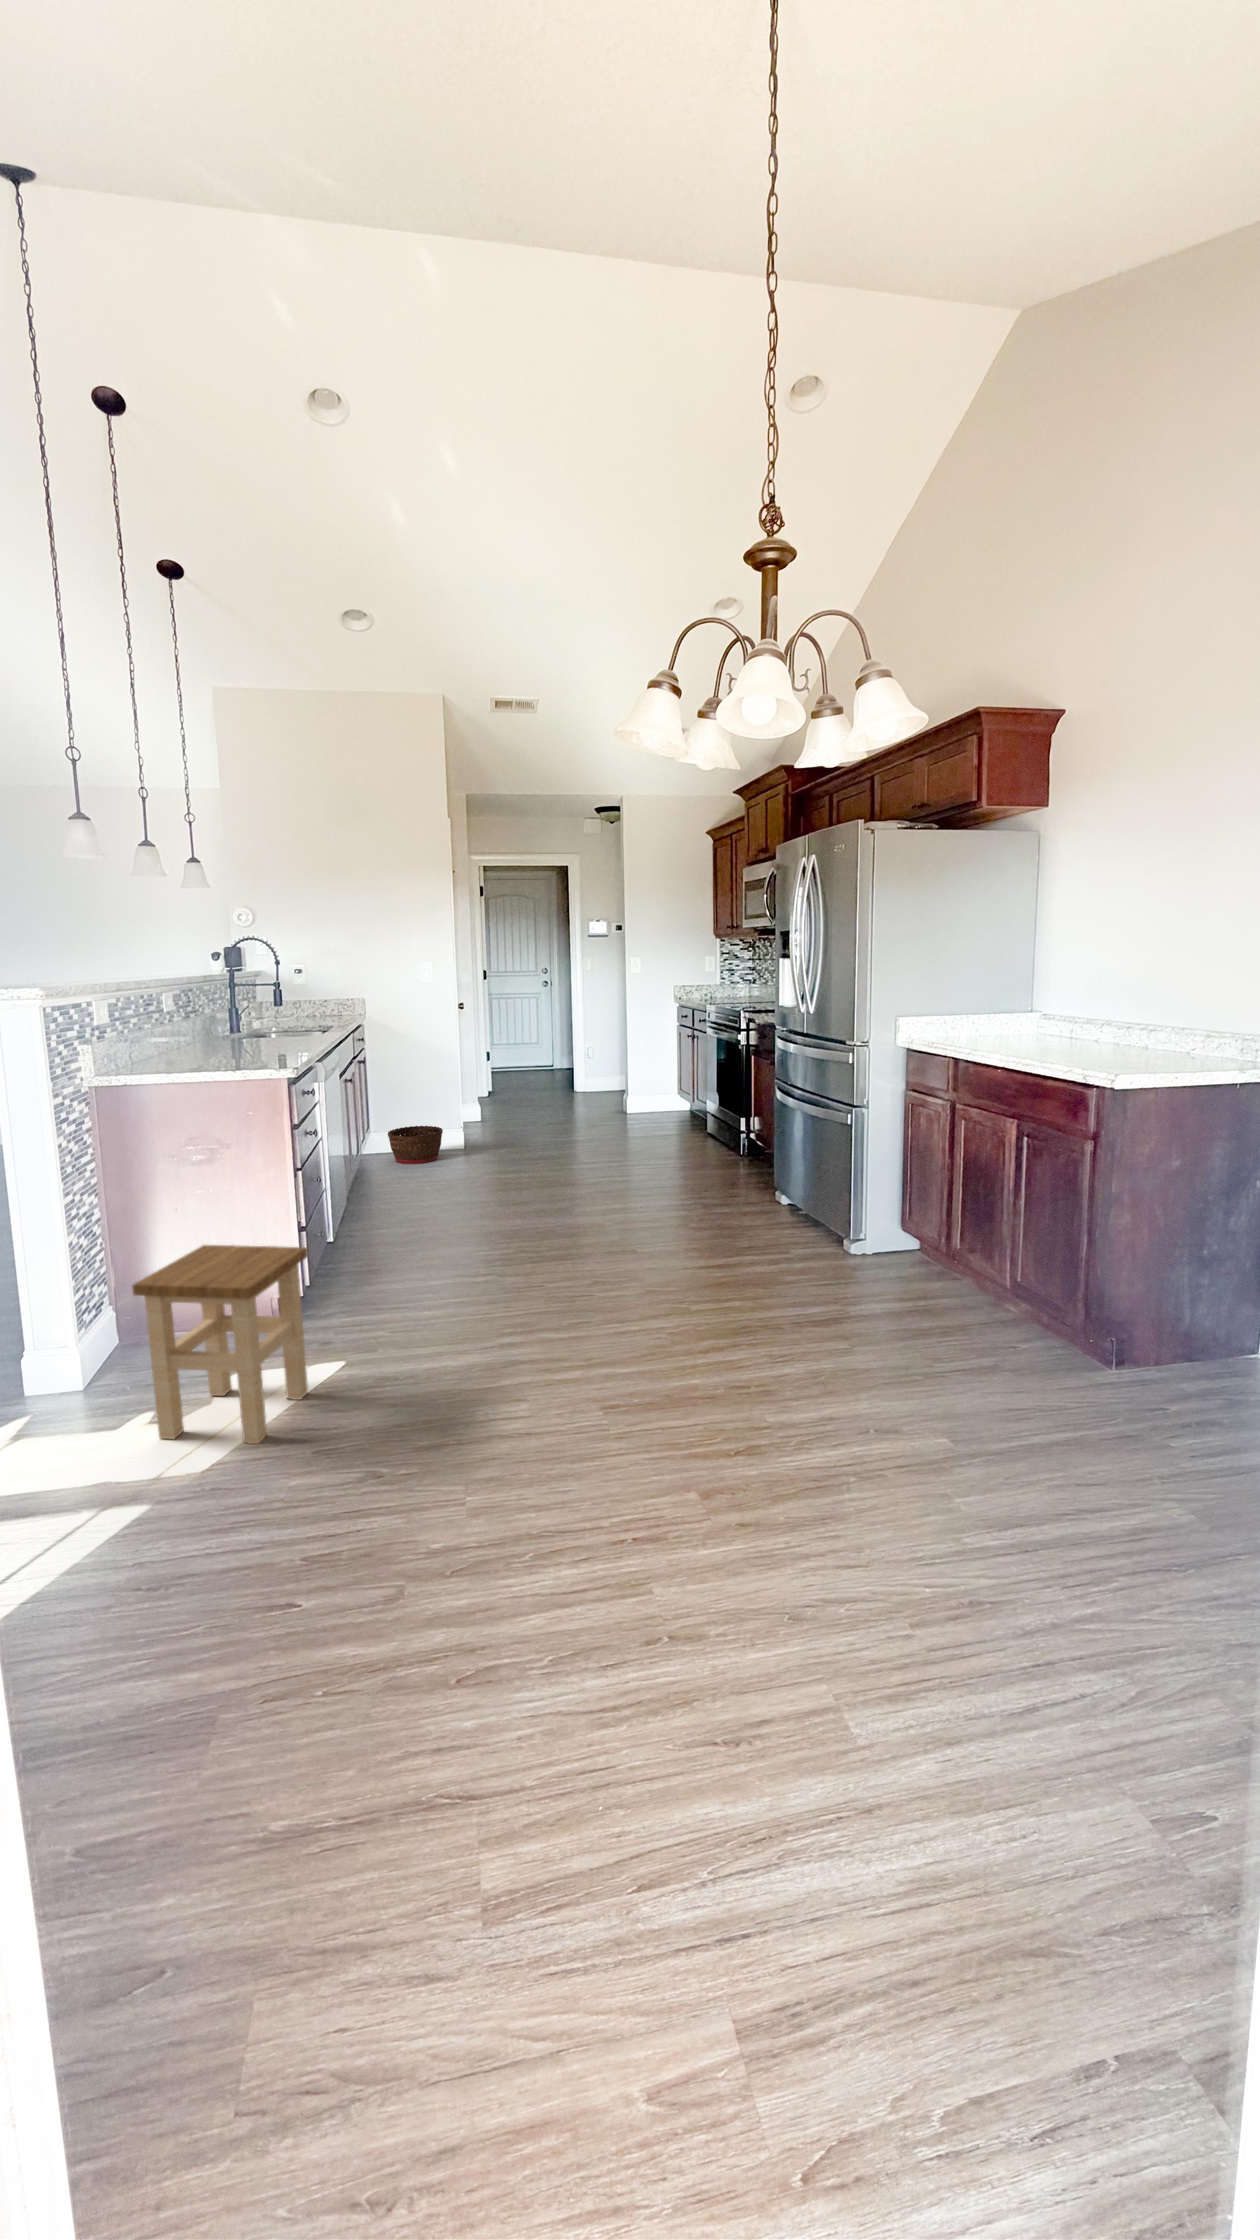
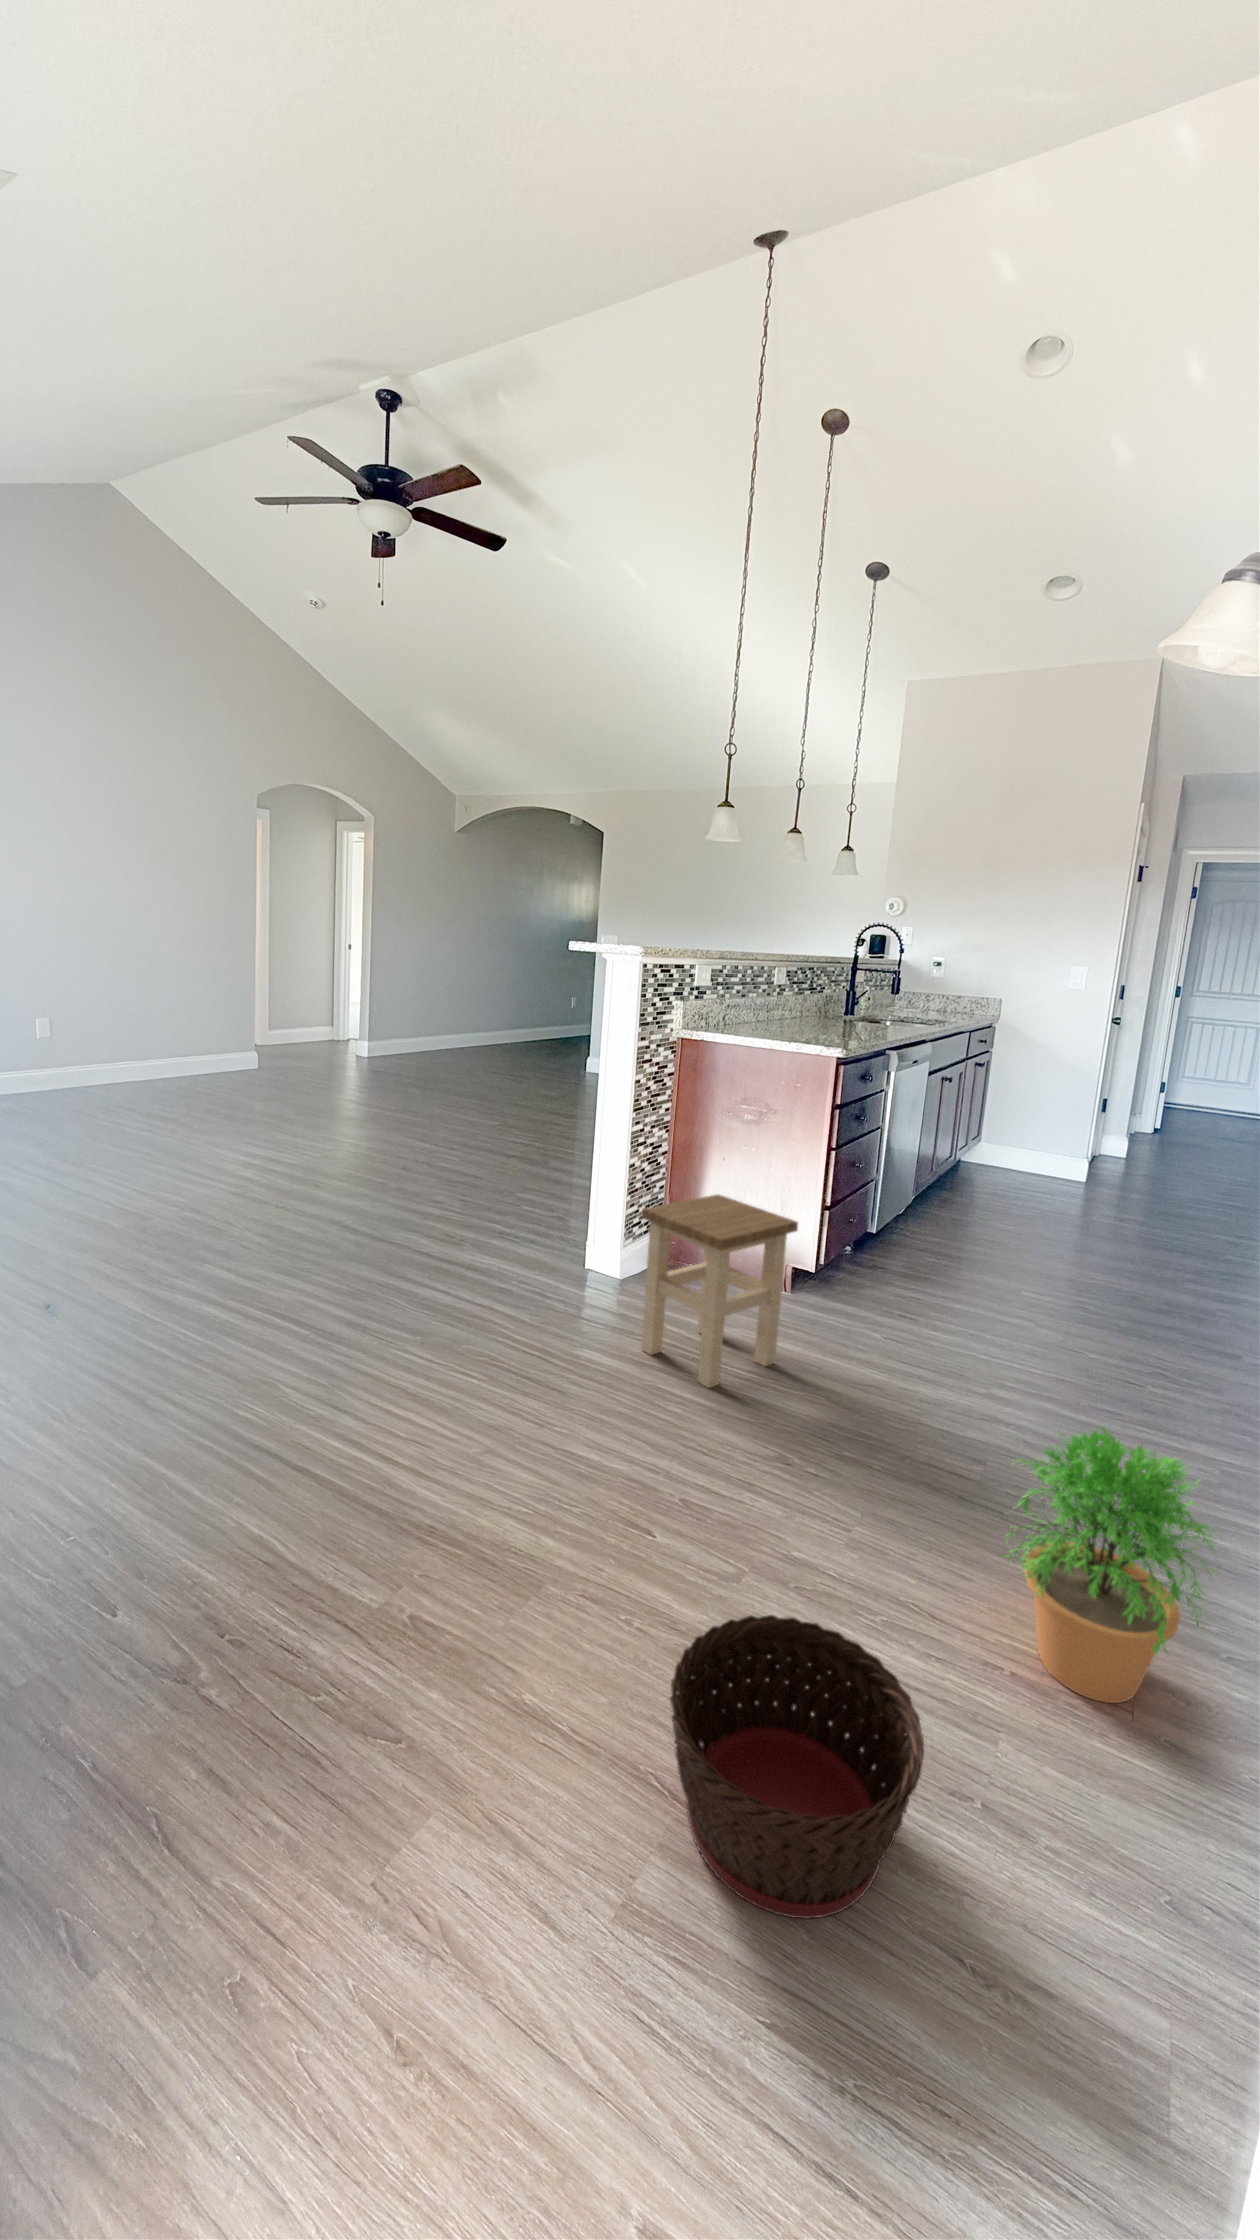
basket: present [388,1126,443,1164] -> present [670,1615,924,1918]
potted plant: none [588,1324,749,1526] -> present [1004,1427,1217,1703]

